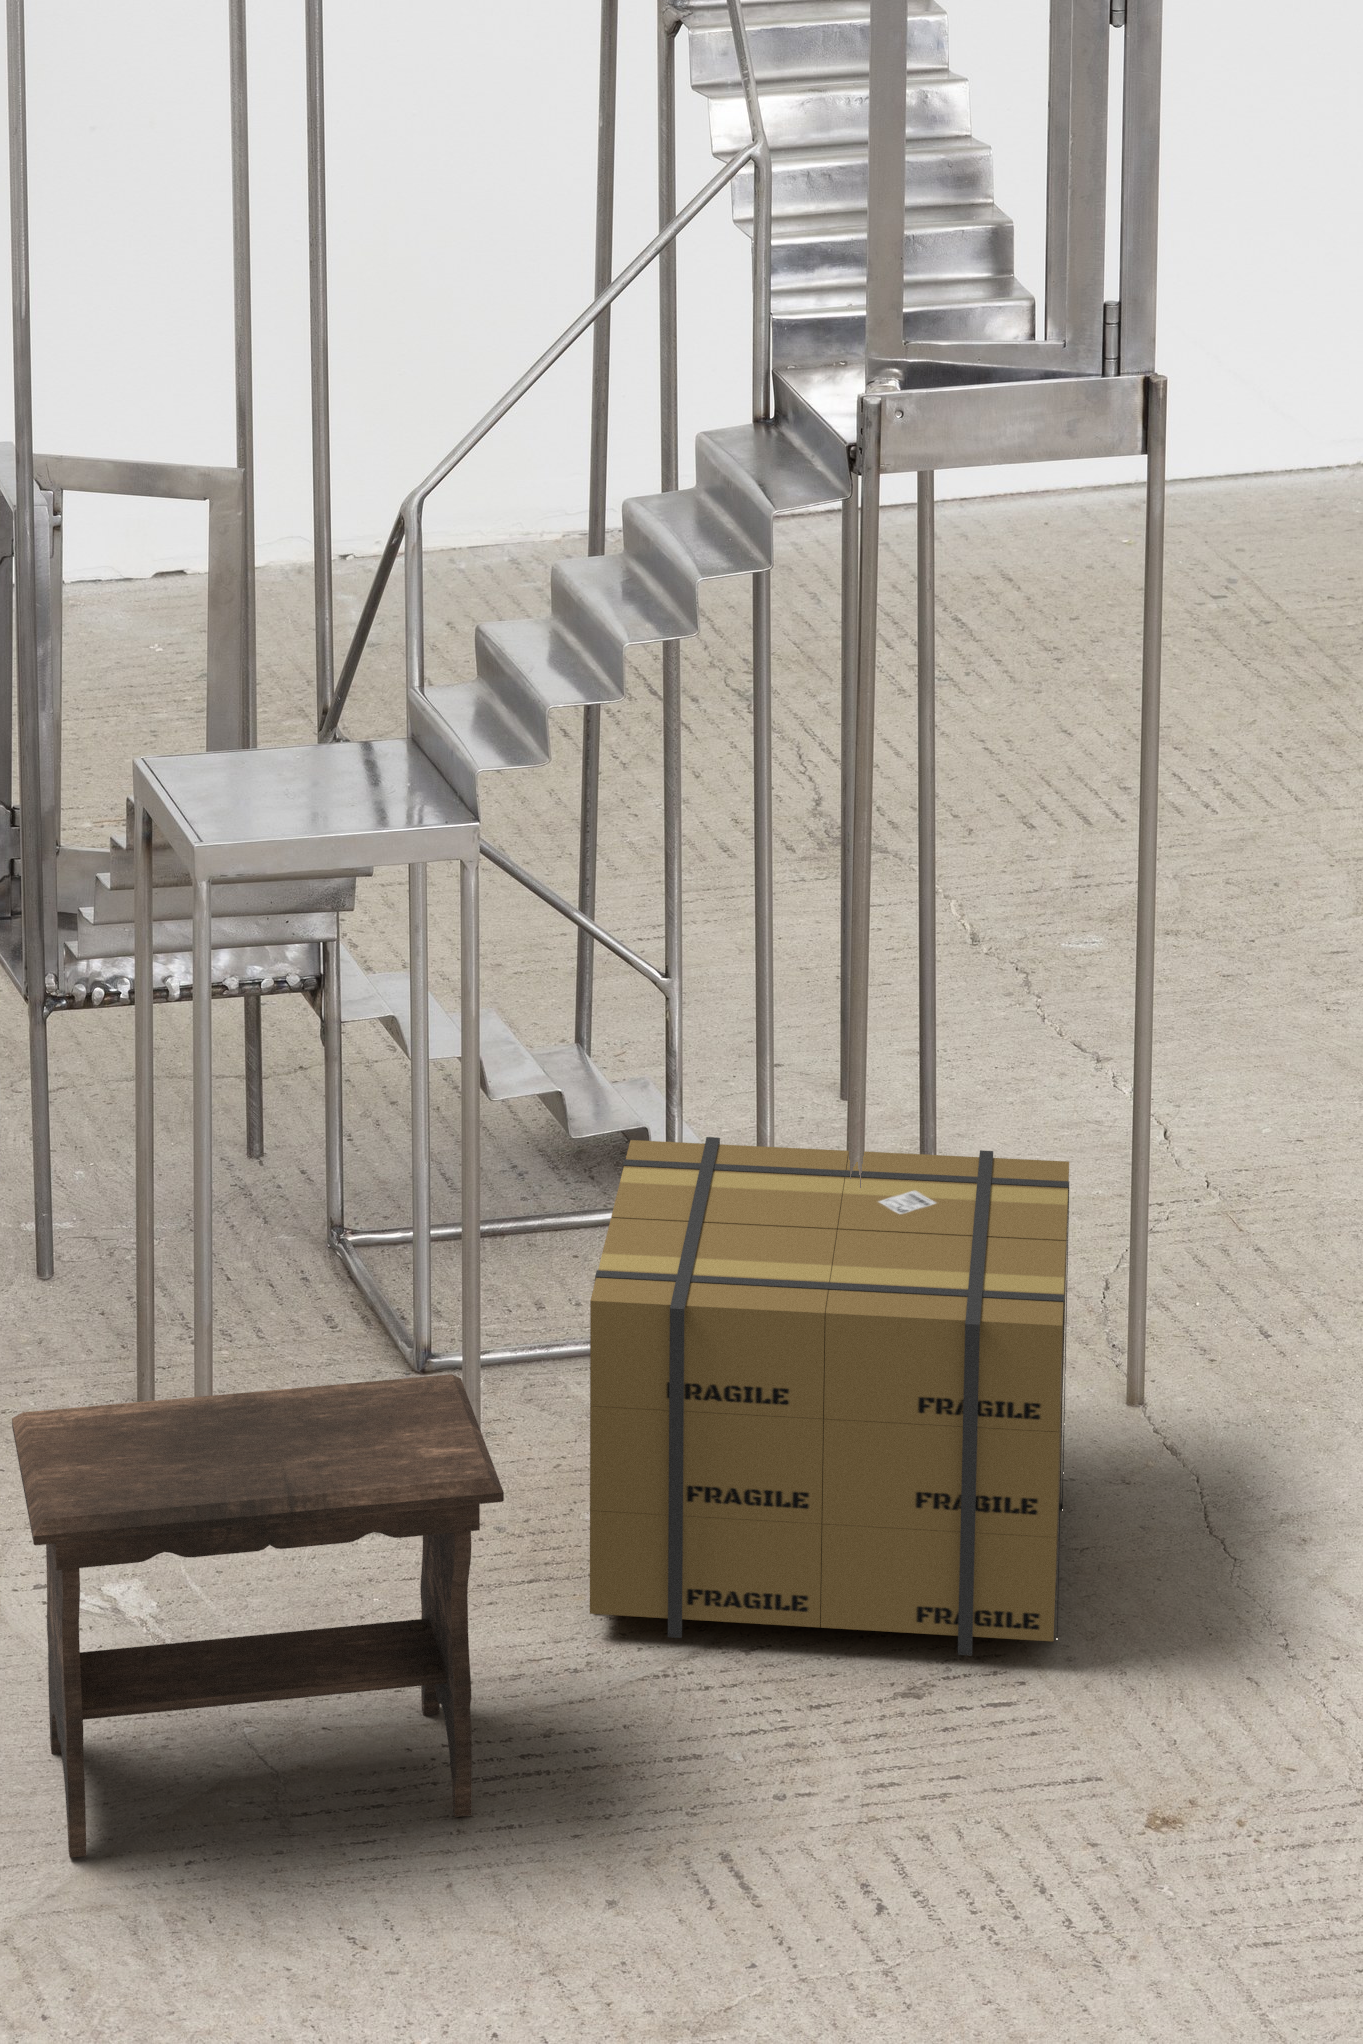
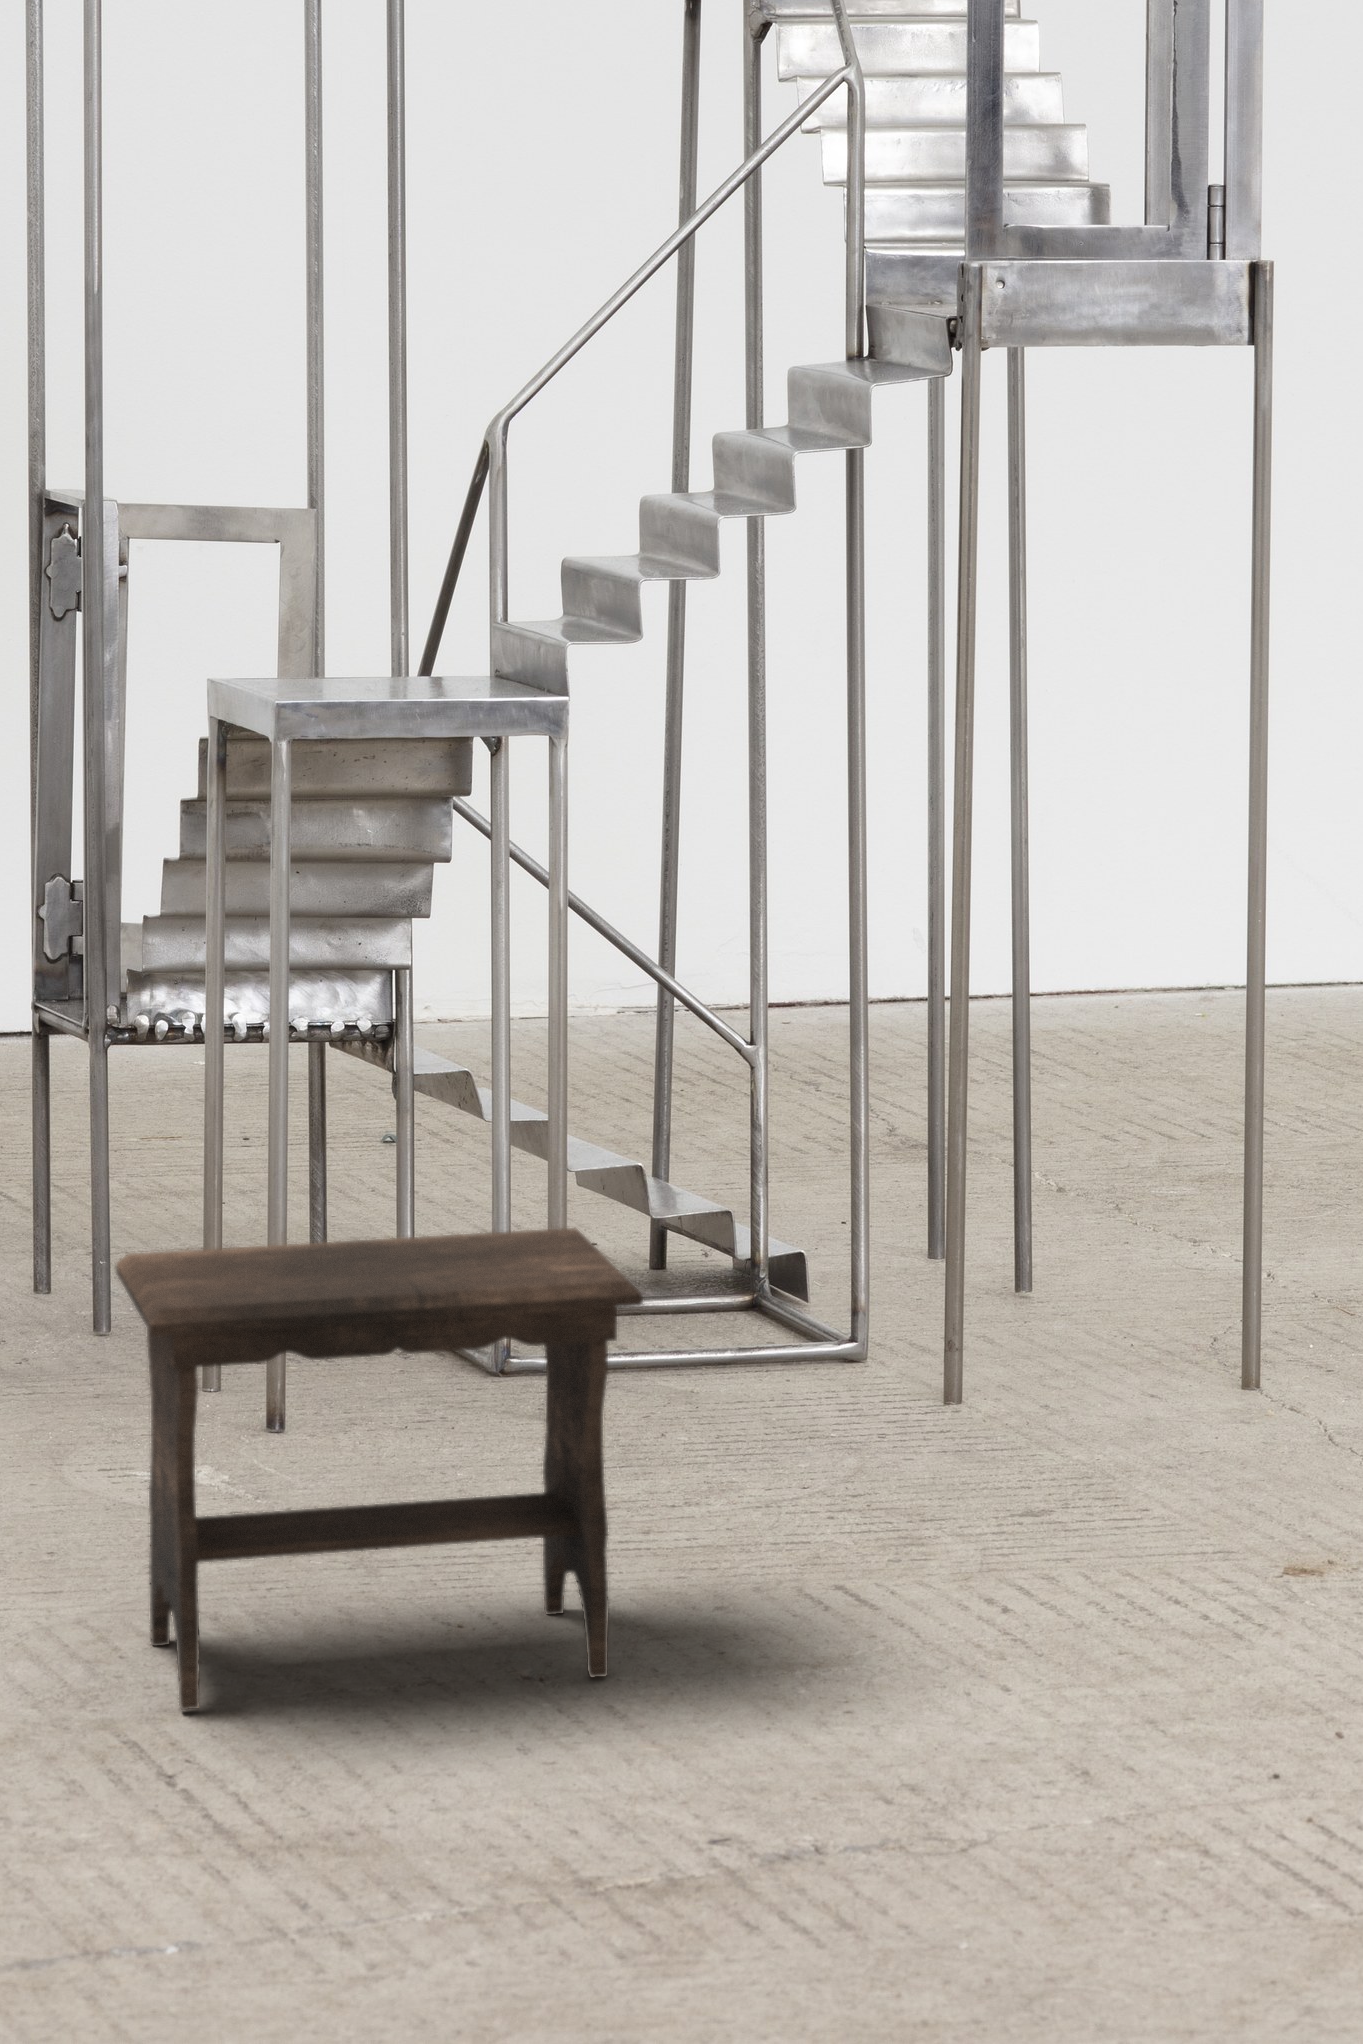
cardboard box: present [590,1137,1069,1656] -> none [715,1087,1211,1558]

